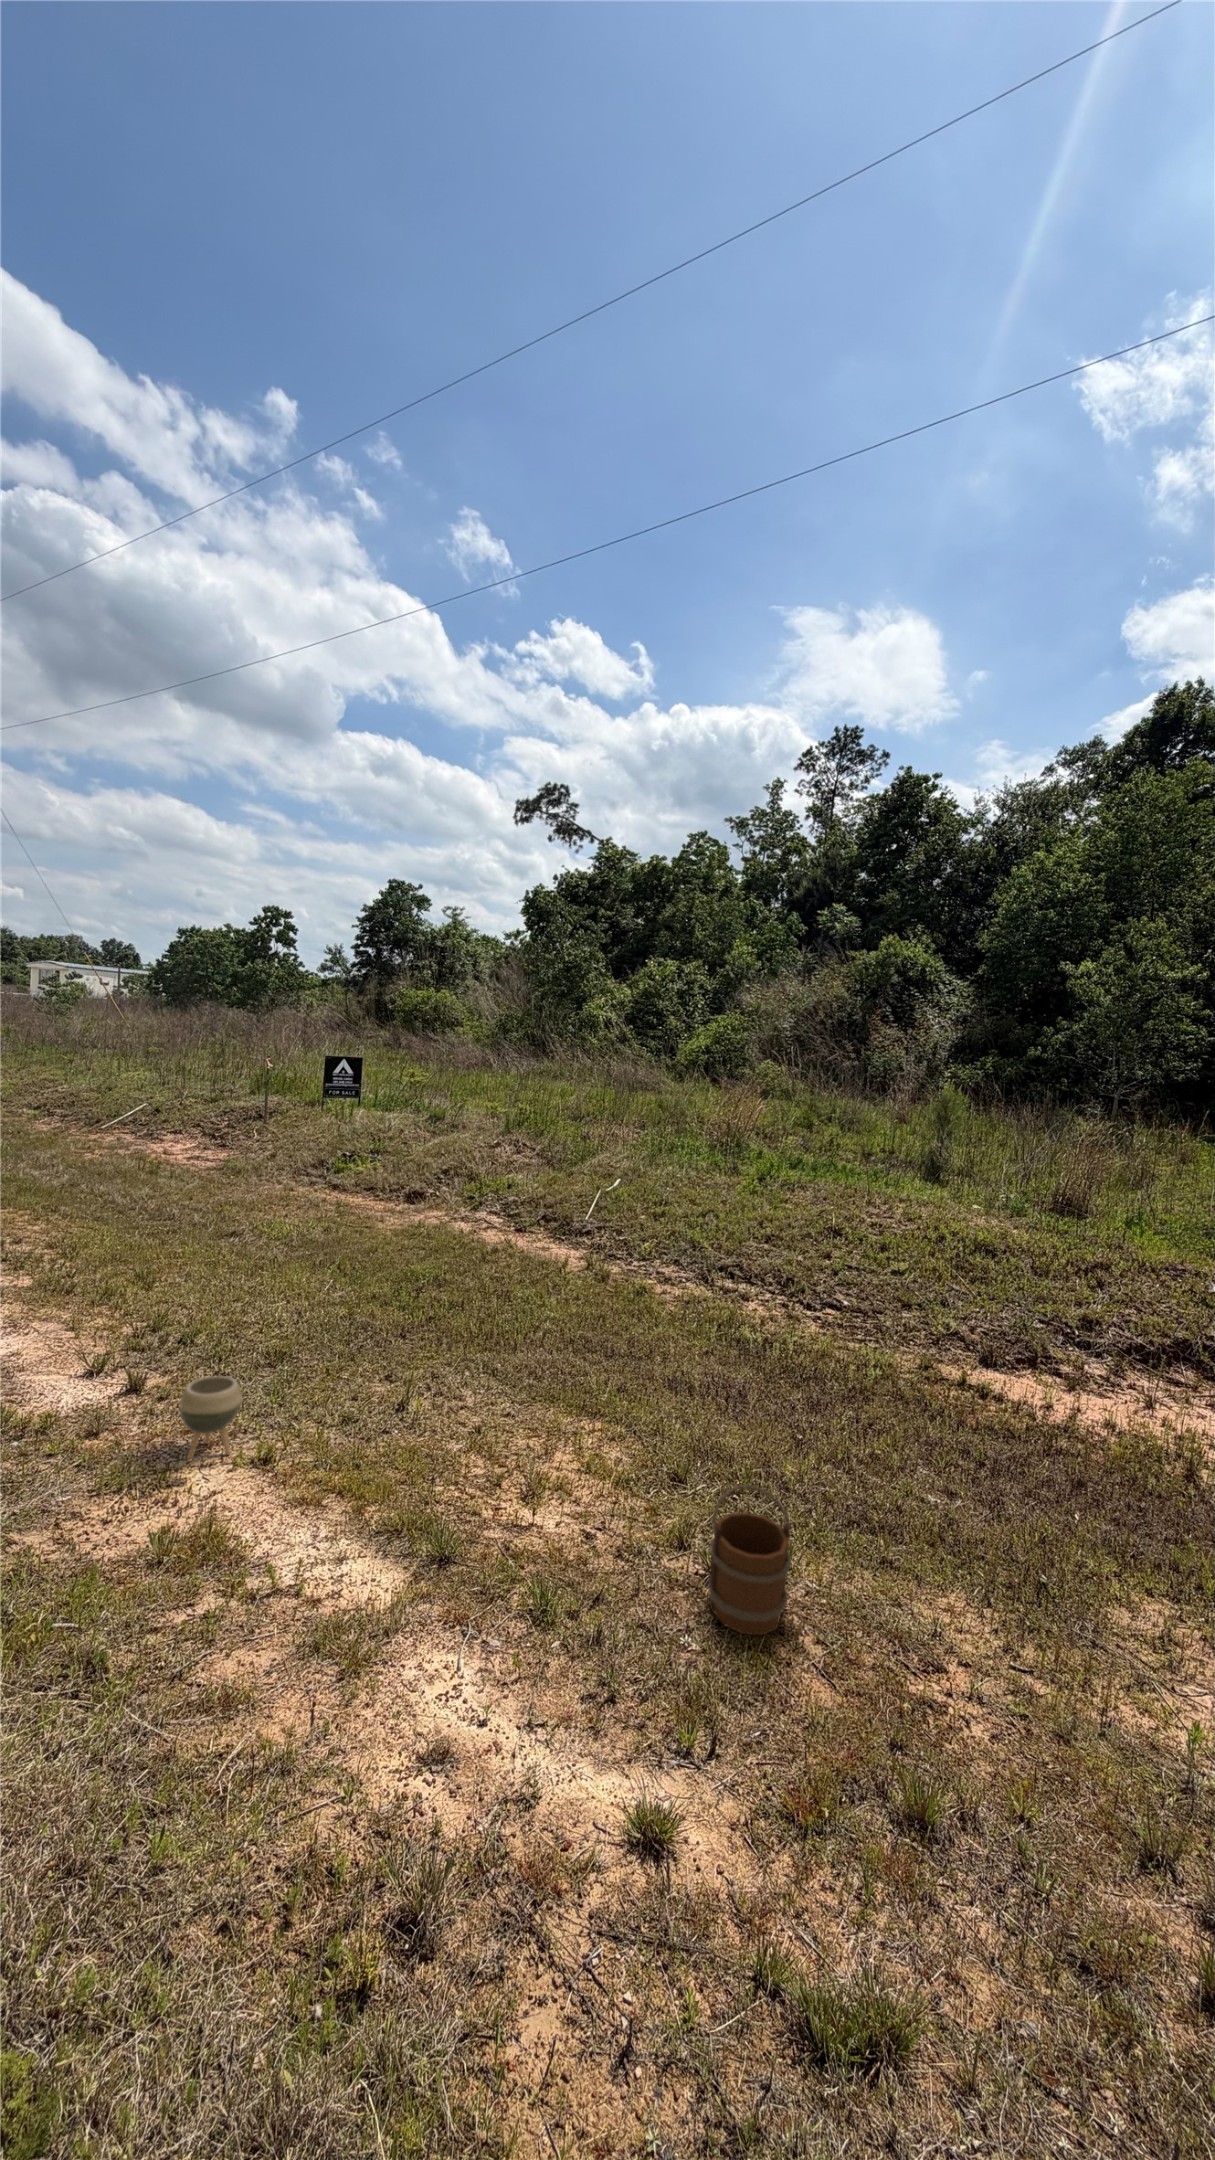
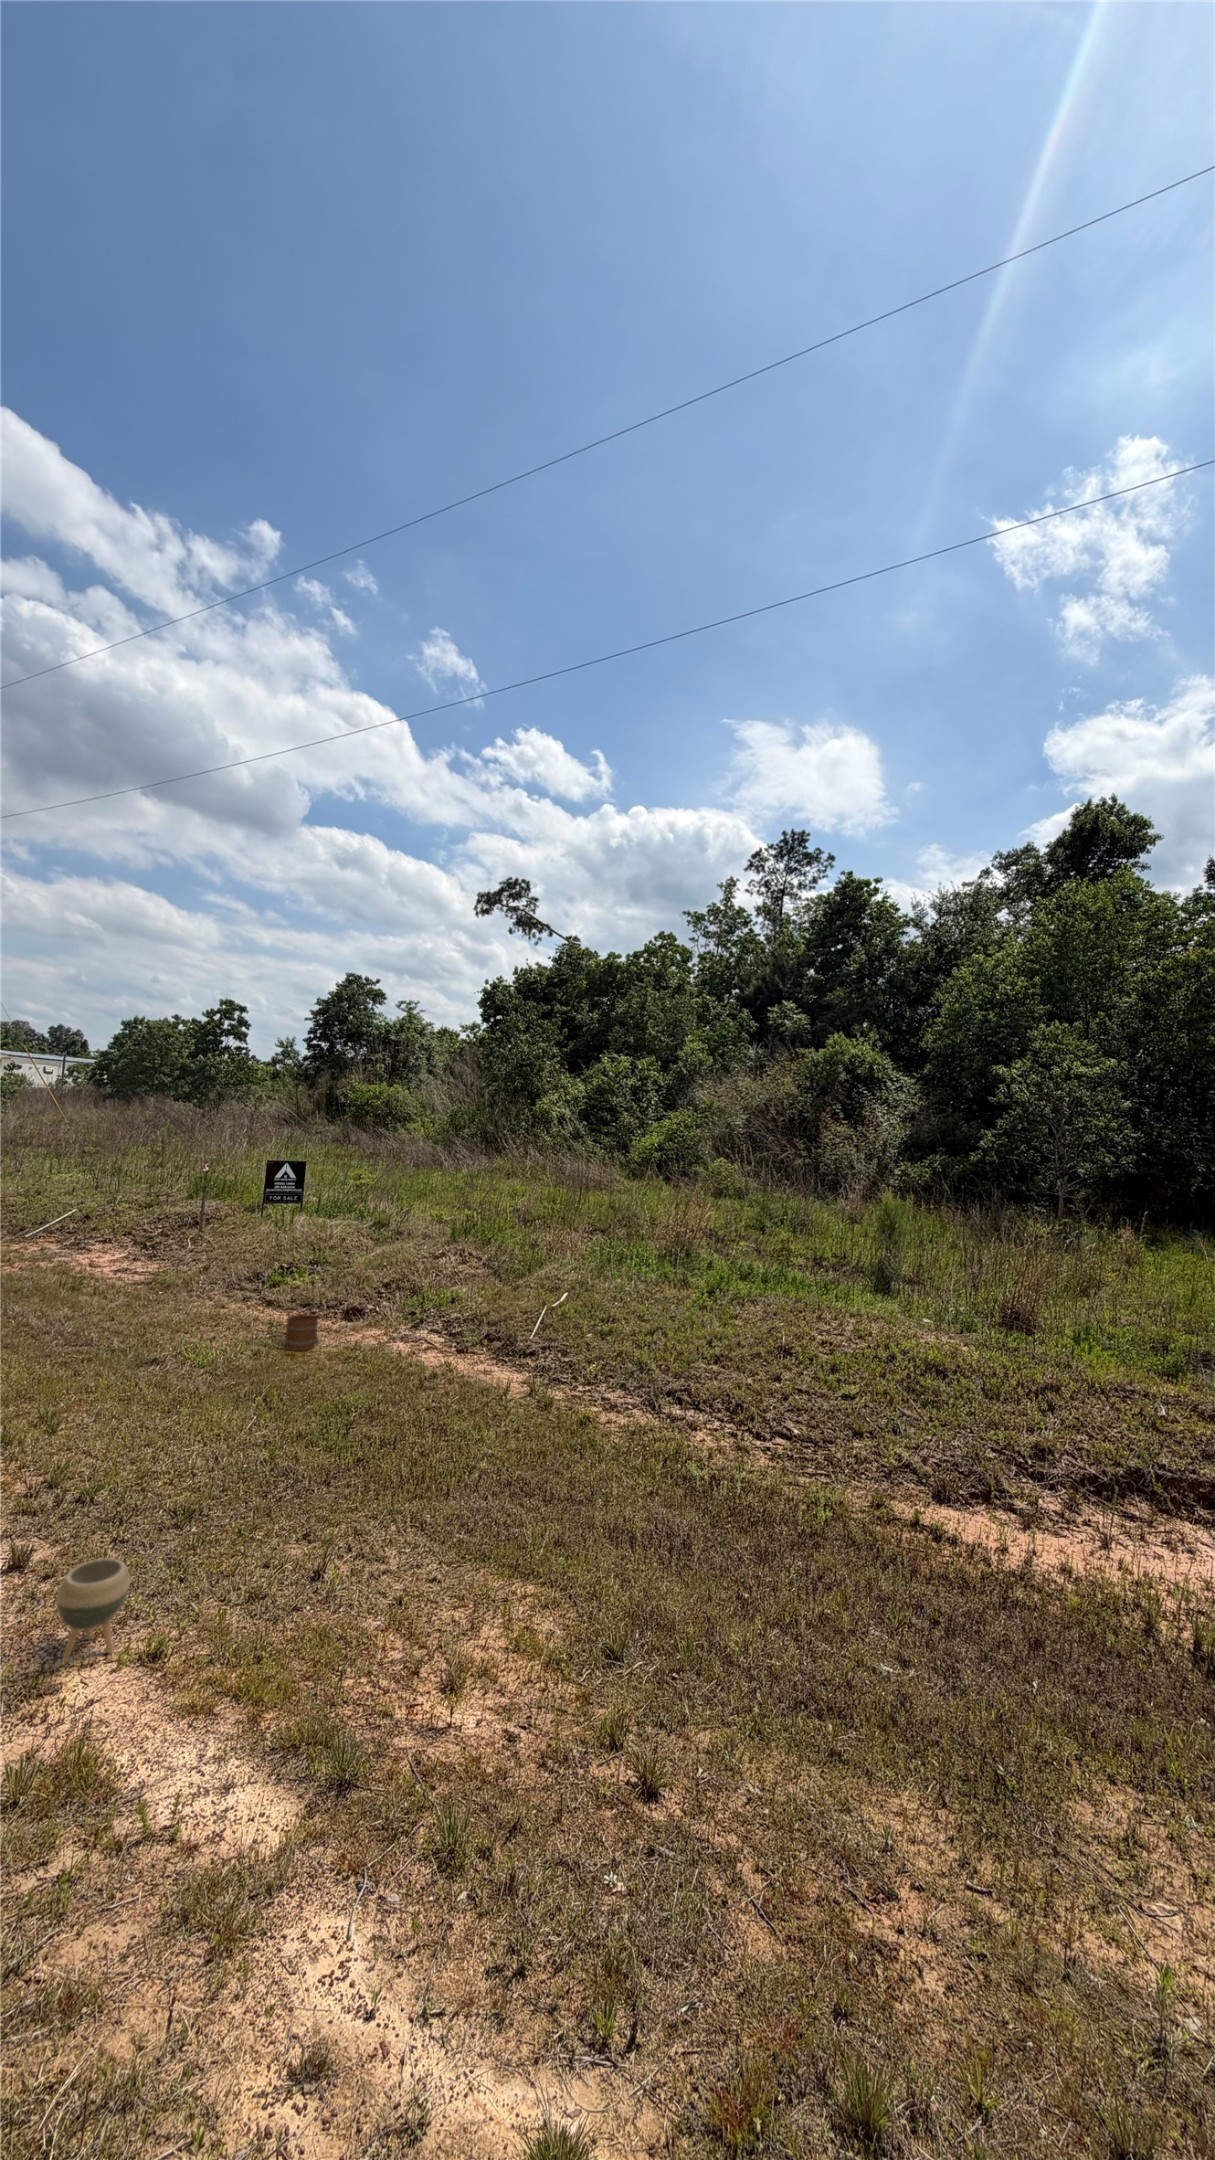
bucket: present [708,1485,791,1635] -> present [284,1303,319,1351]

